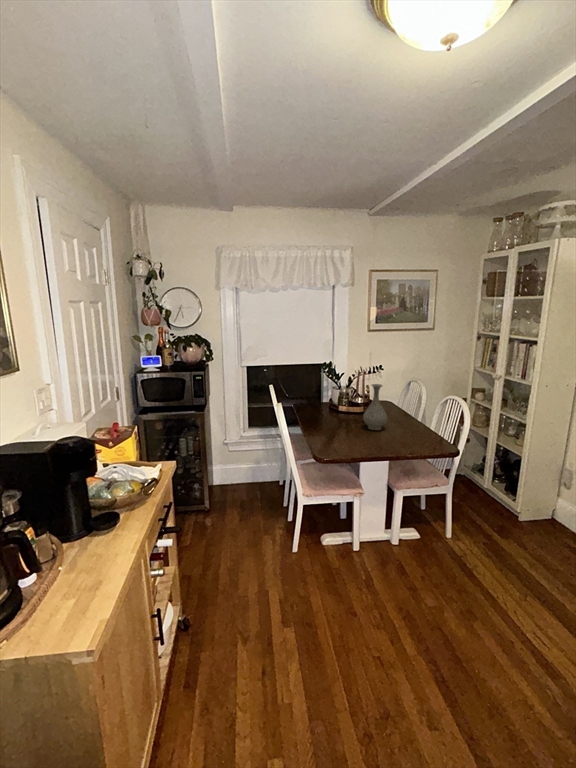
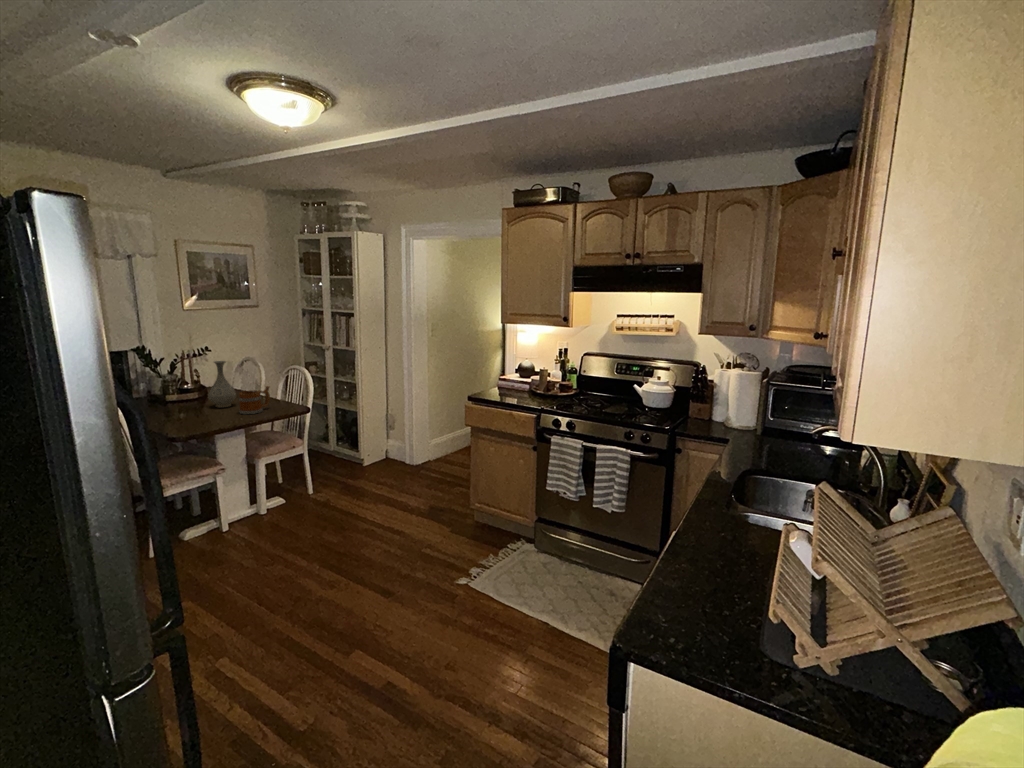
mug: none [383,418,417,446] -> present [239,386,270,414]

